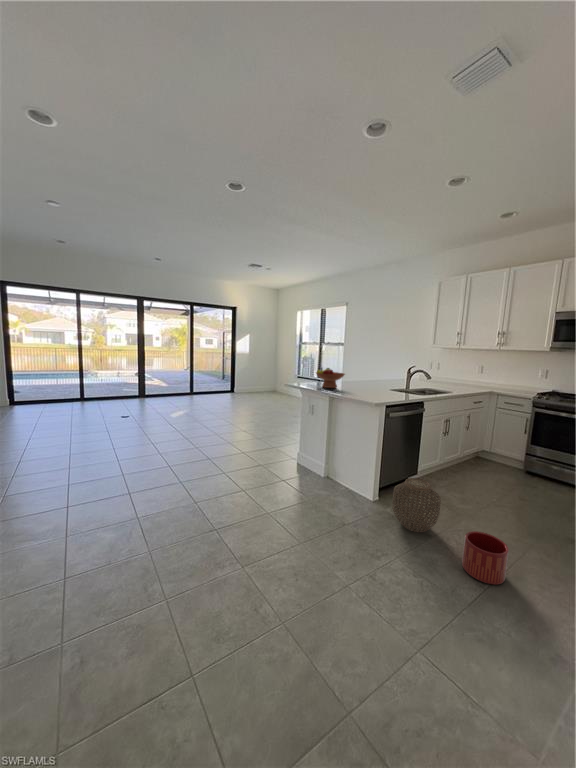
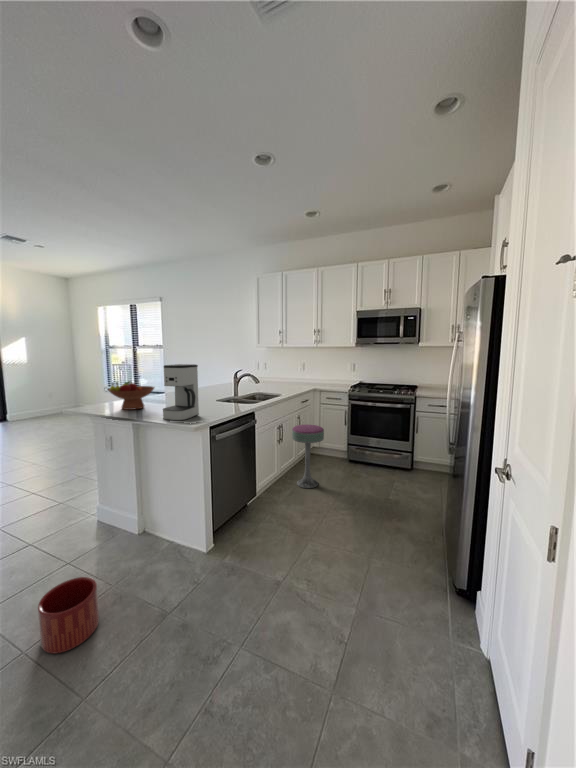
coffee maker: none [352,357,381,398] -> present [163,364,199,421]
bar stool: none [459,423,495,484] -> present [292,425,324,488]
woven basket: present [392,478,441,532] -> none [230,515,286,588]
planter: present [462,531,509,585] -> present [38,577,99,653]

